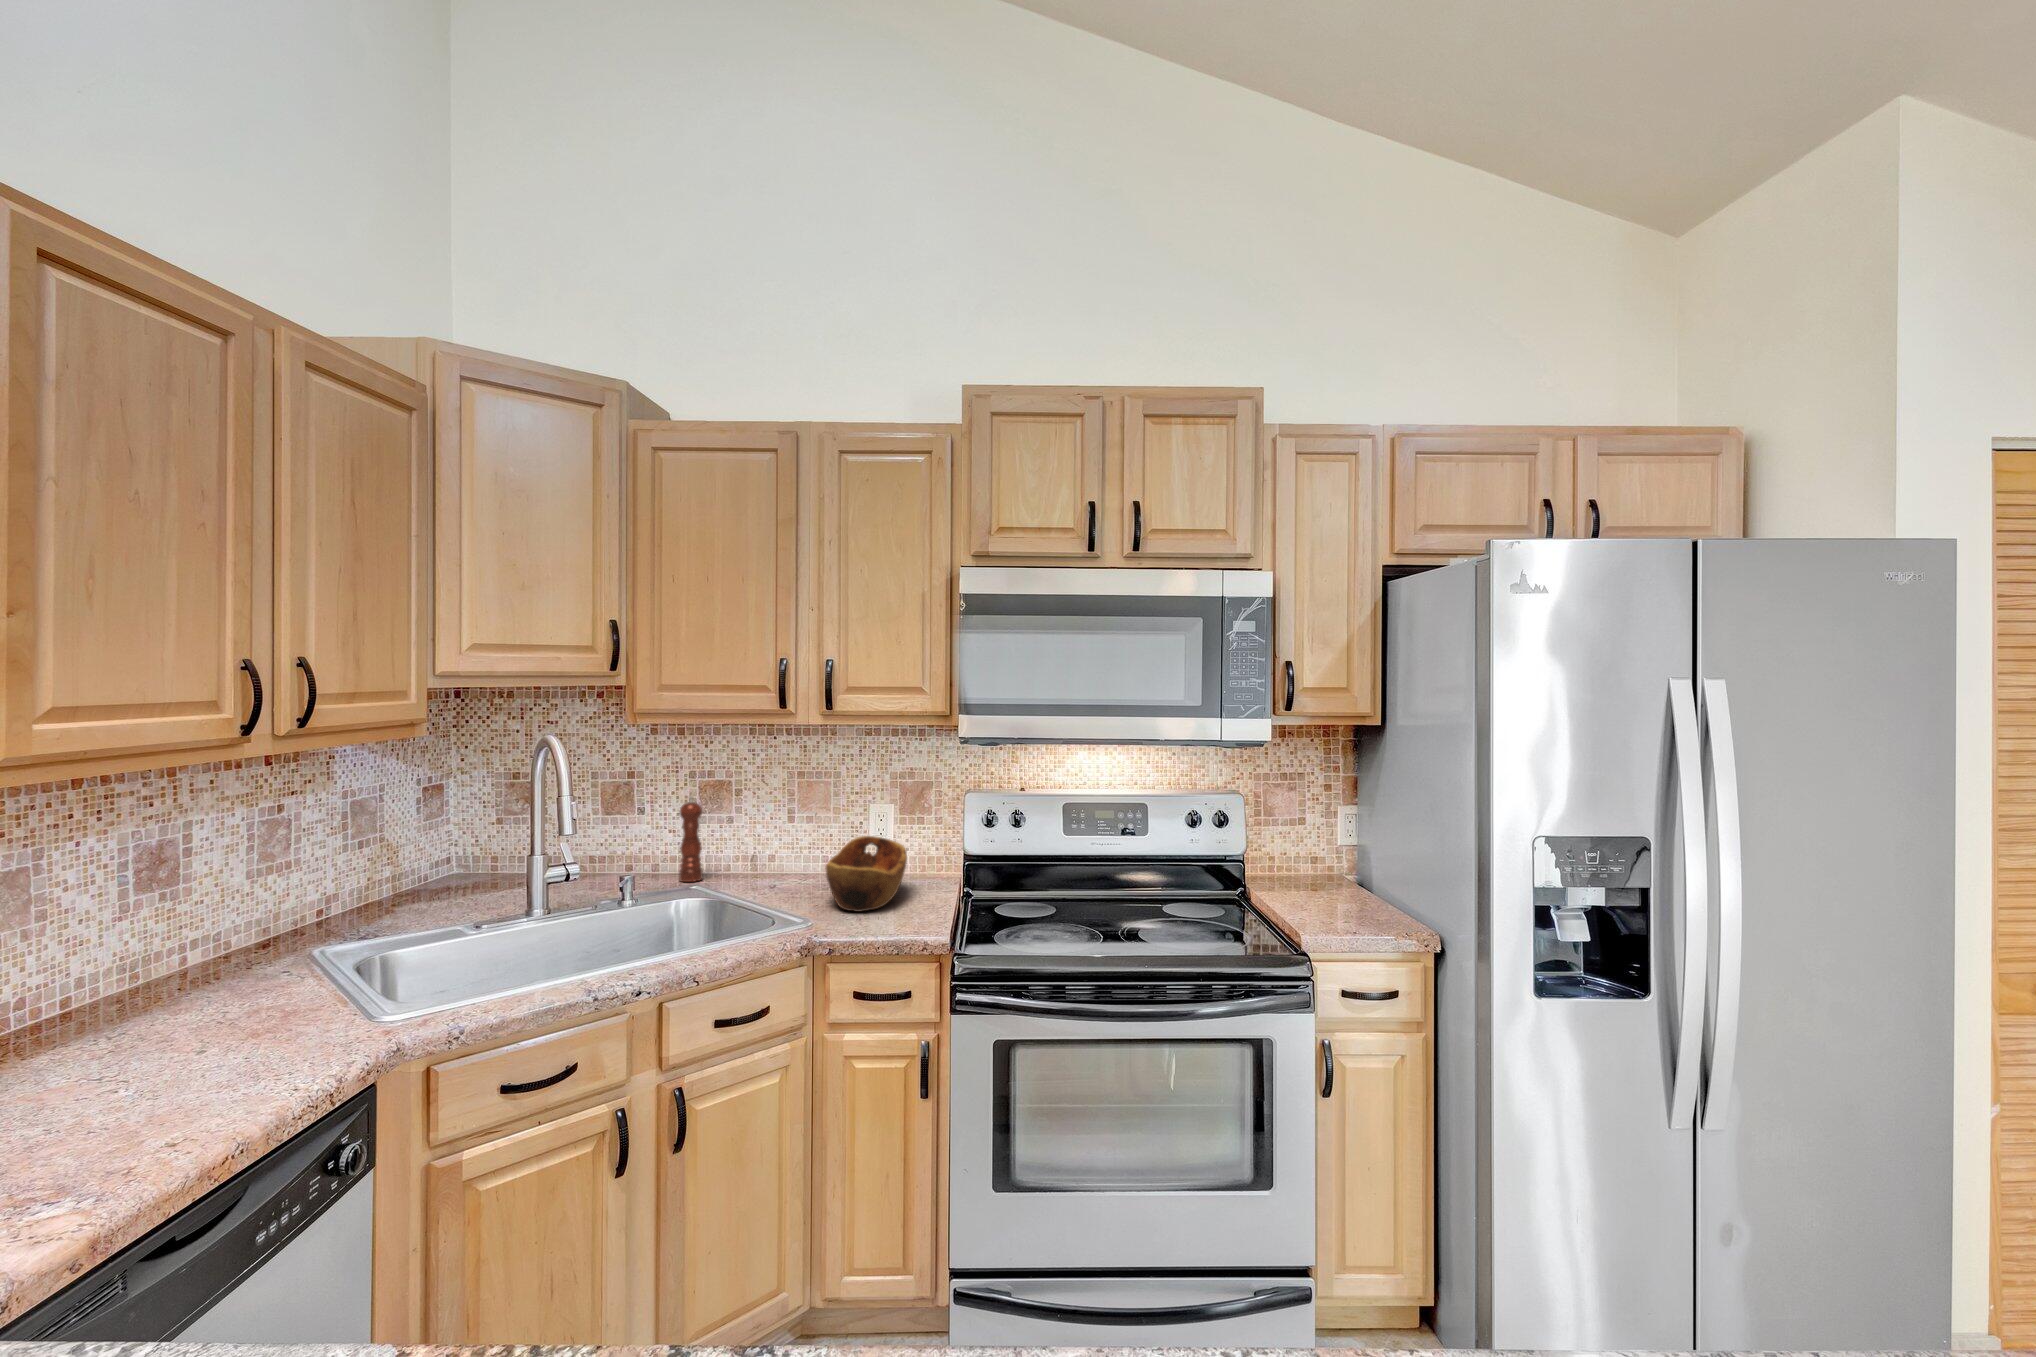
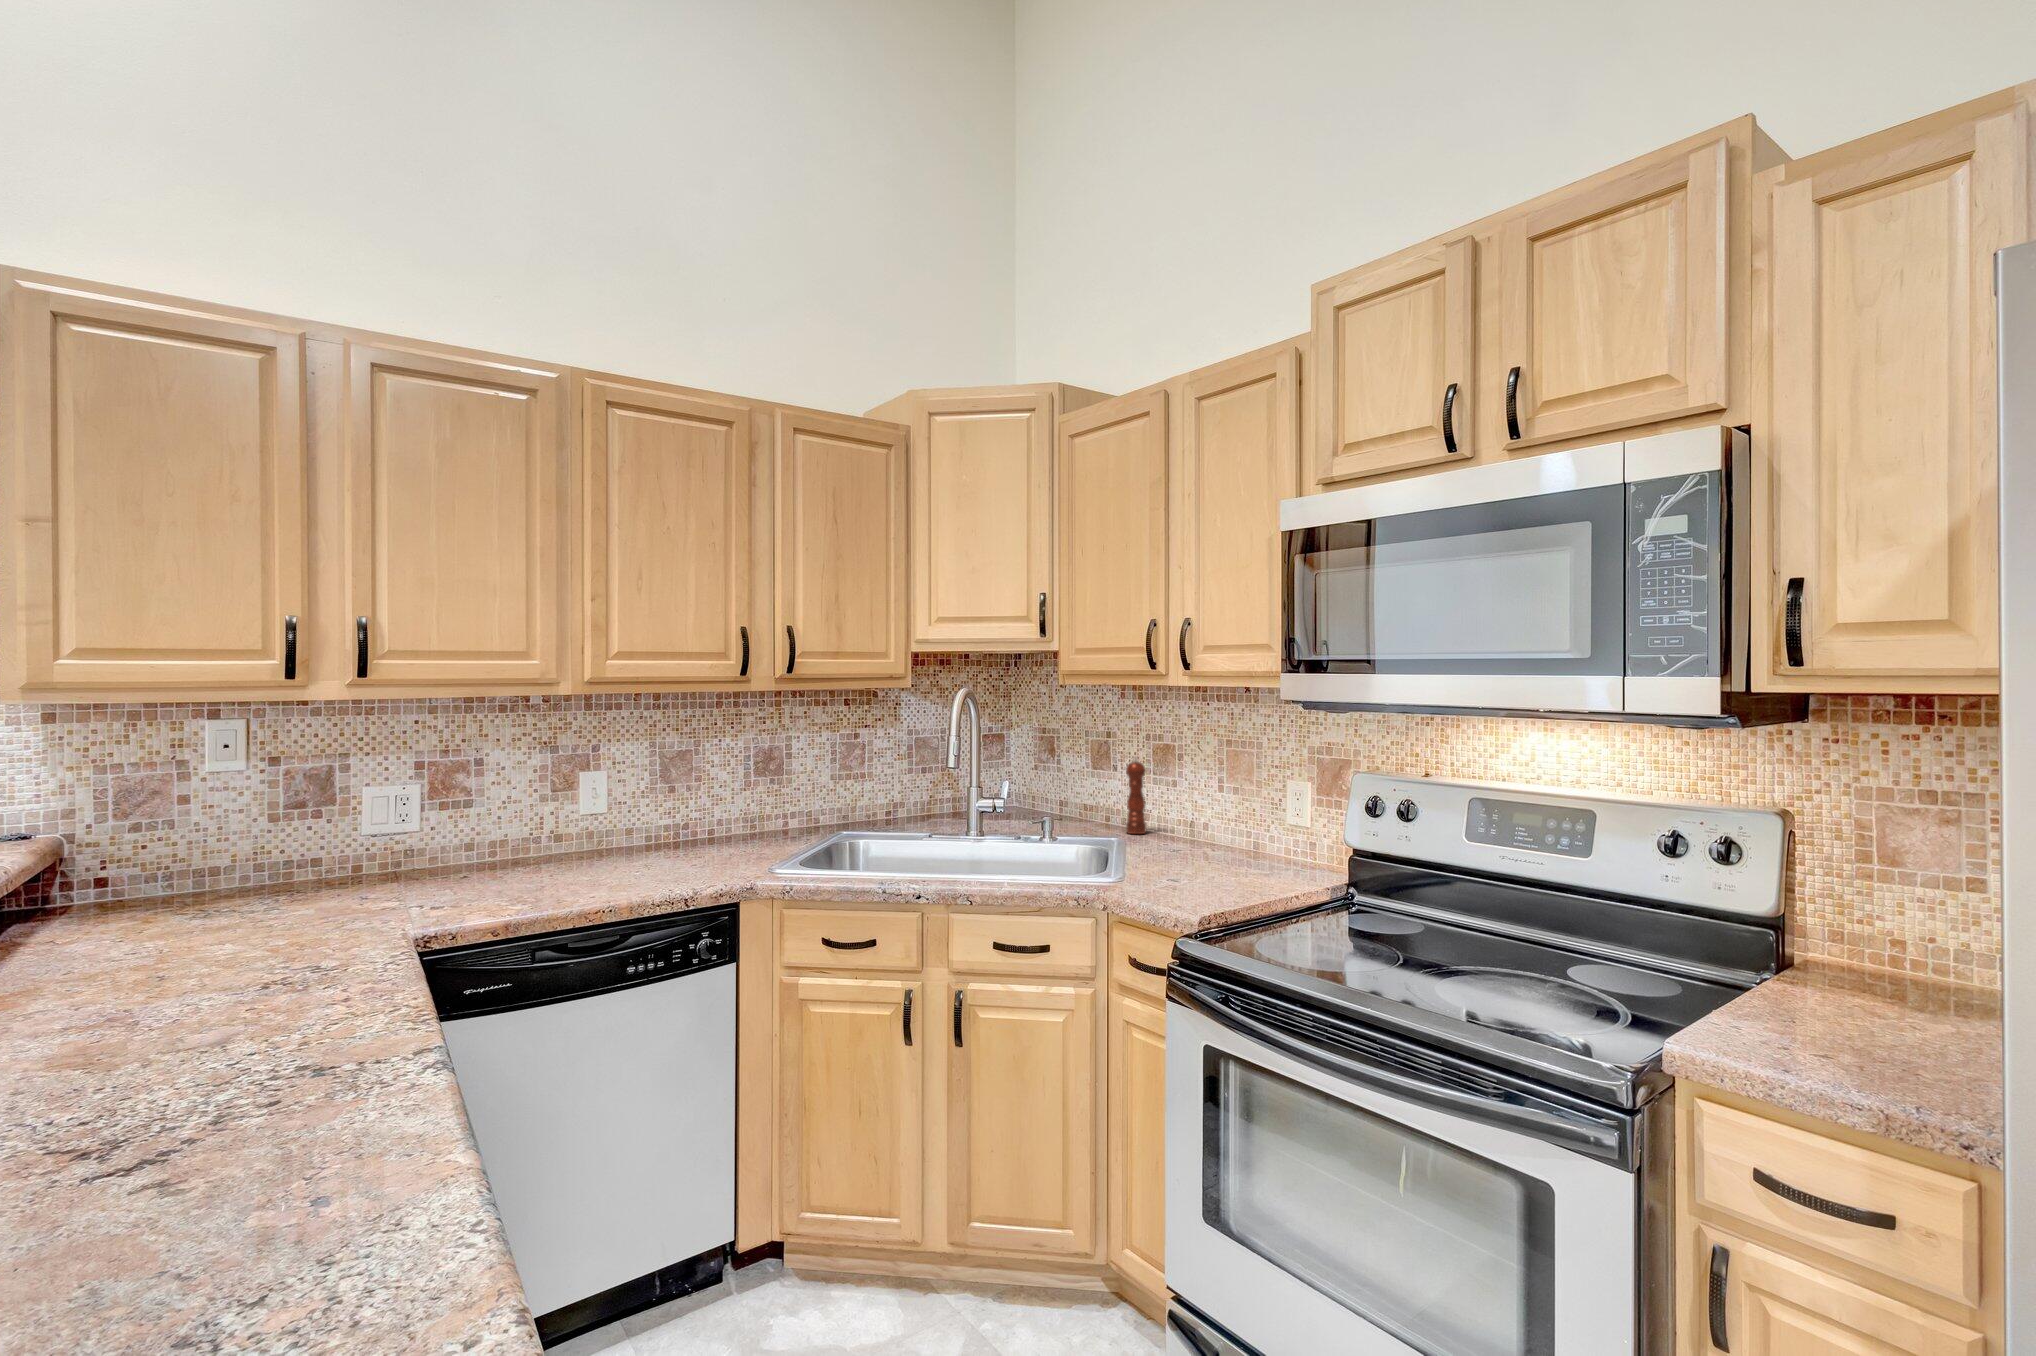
wooden bowl: present [825,836,907,912] -> none [1168,811,1283,882]

